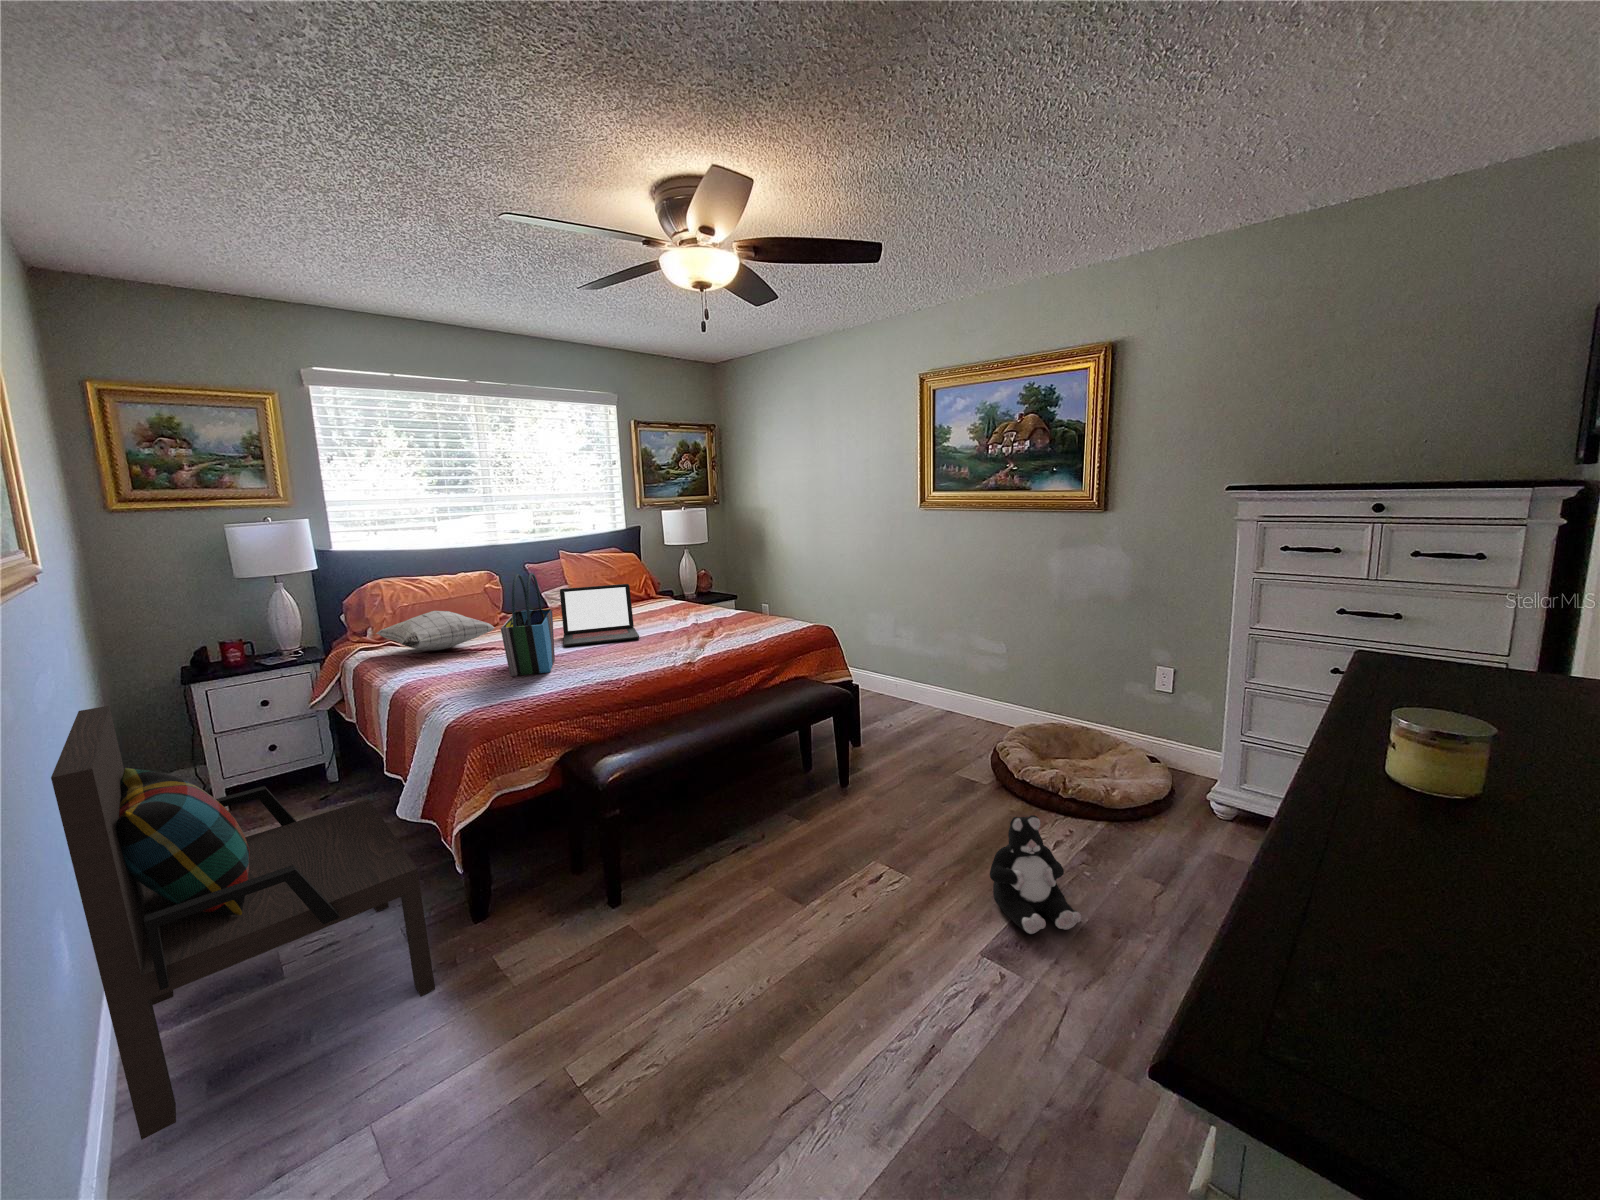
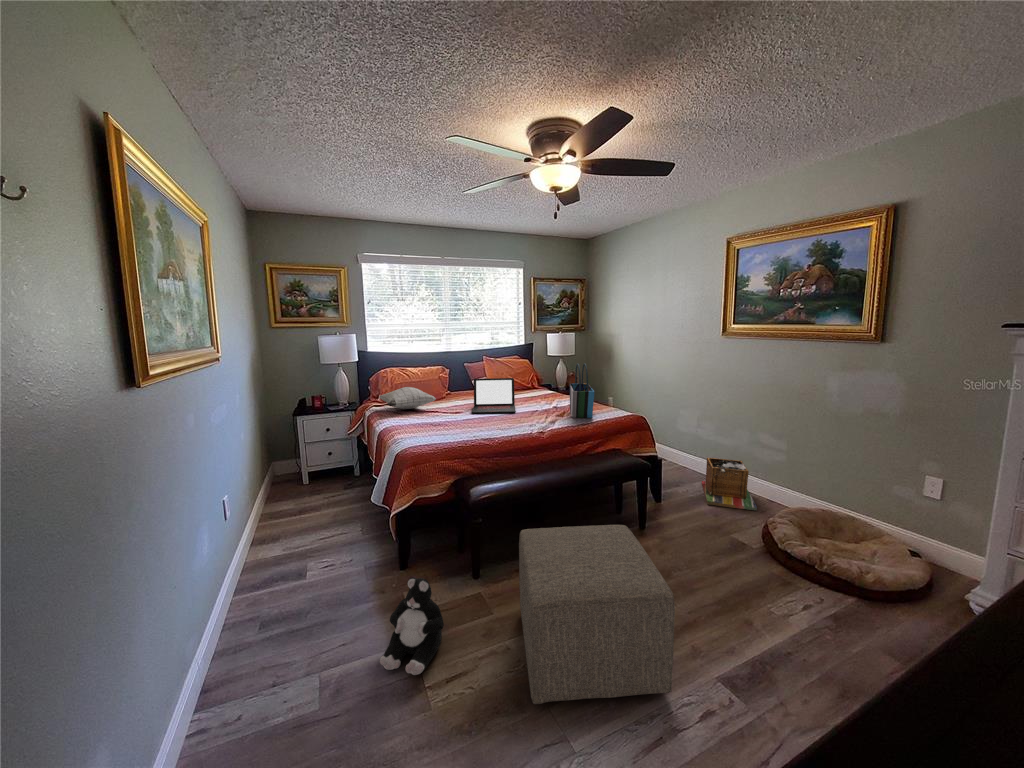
tote bag: present [501,573,555,676] -> present [569,363,594,418]
laundry basket: none [910,676,981,740] -> present [702,458,757,510]
armchair: present [51,706,435,1140] -> none [204,424,371,644]
ottoman: none [696,779,932,1056] -> present [519,525,675,704]
plush toy: present [990,815,1081,934] -> present [380,577,444,675]

